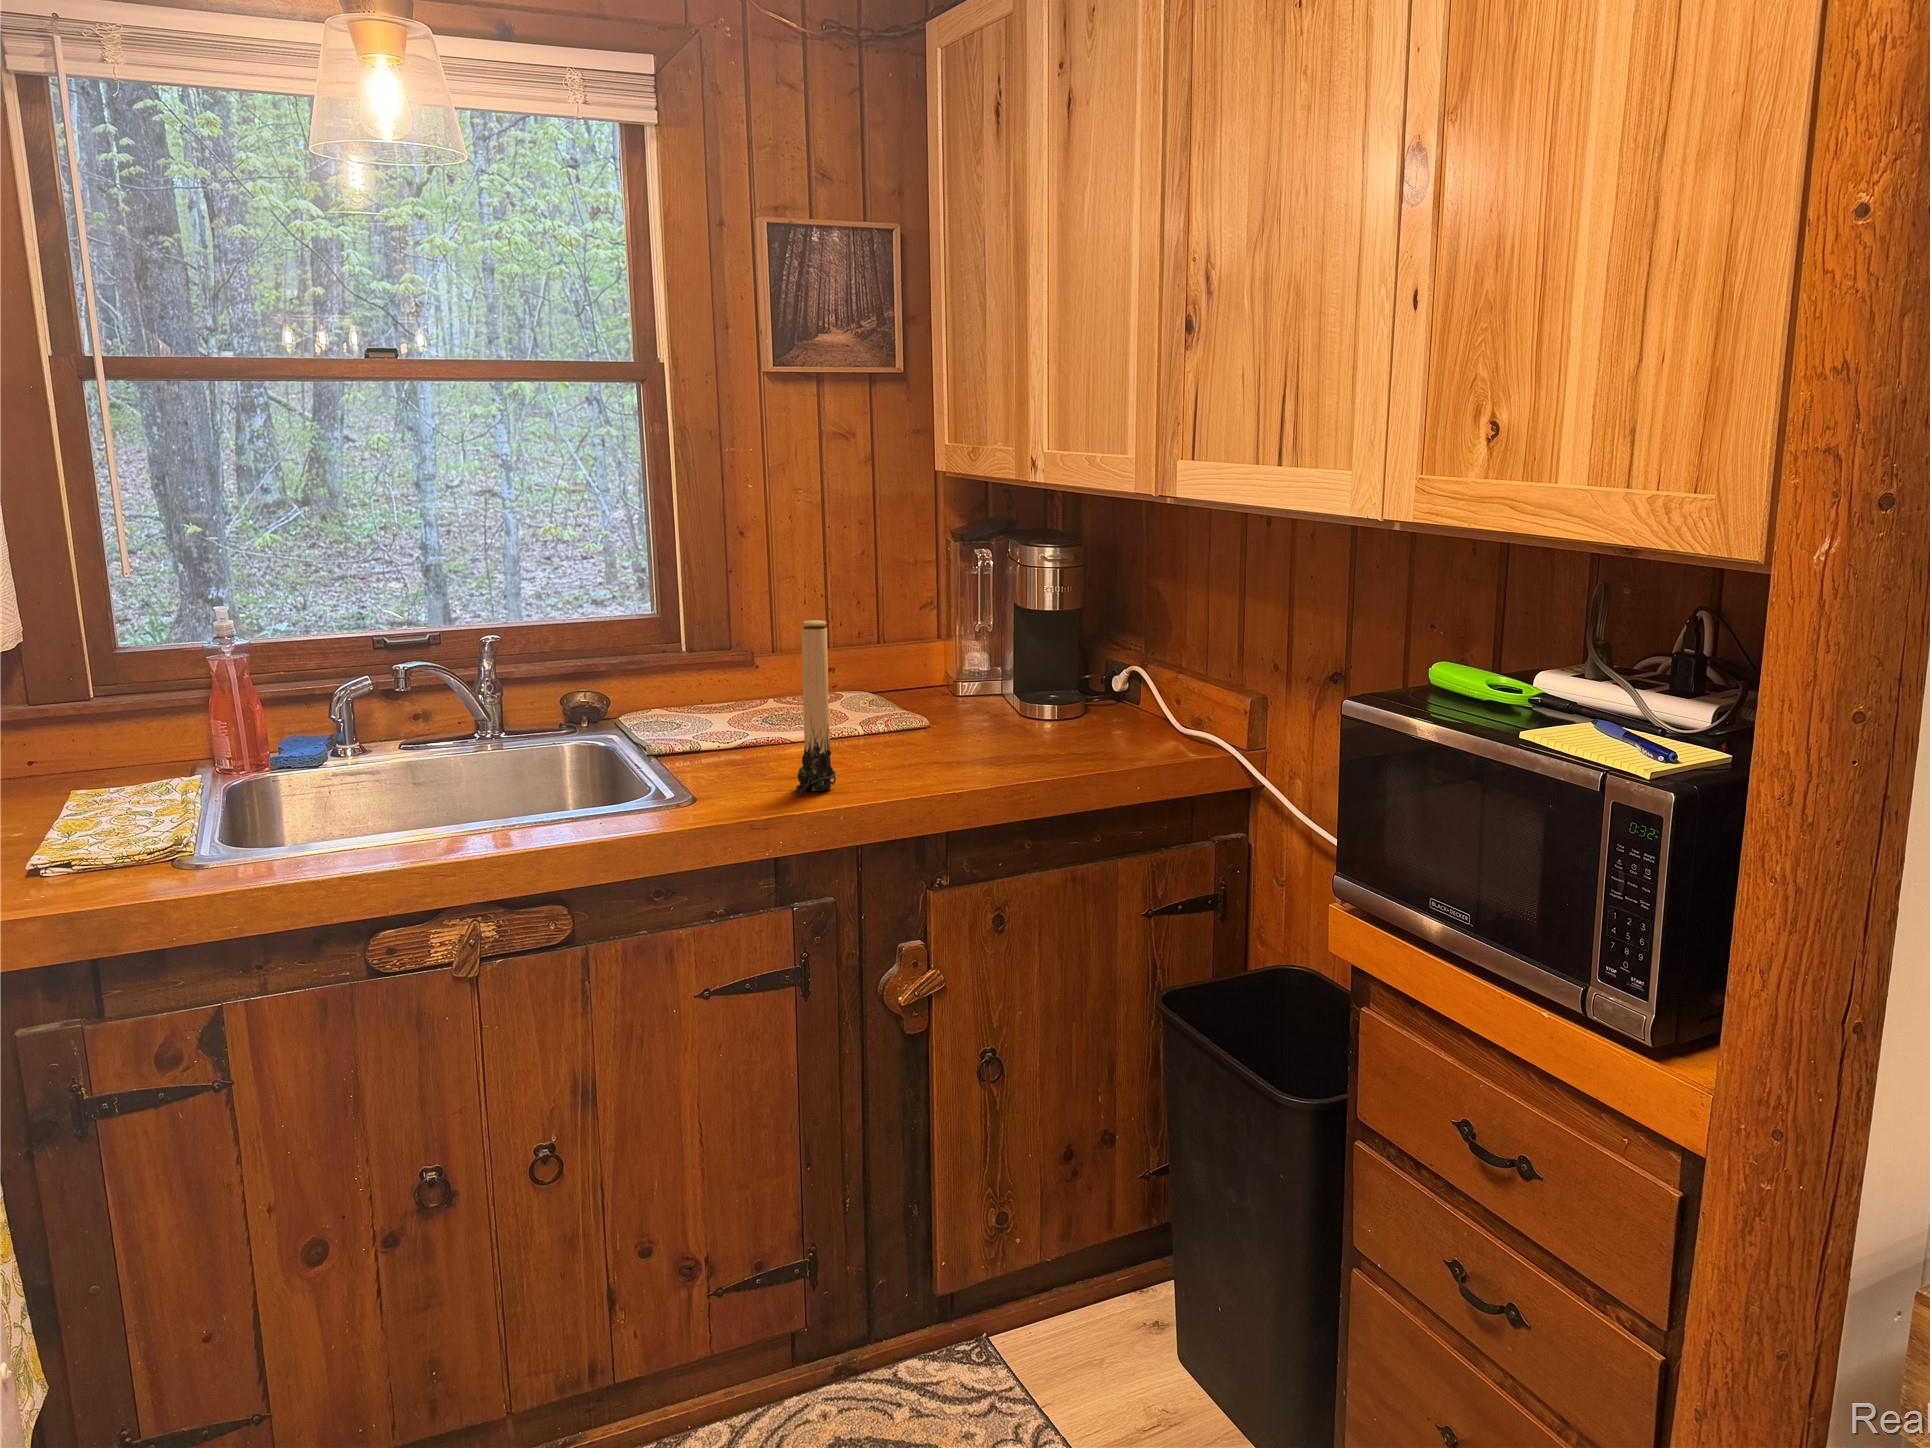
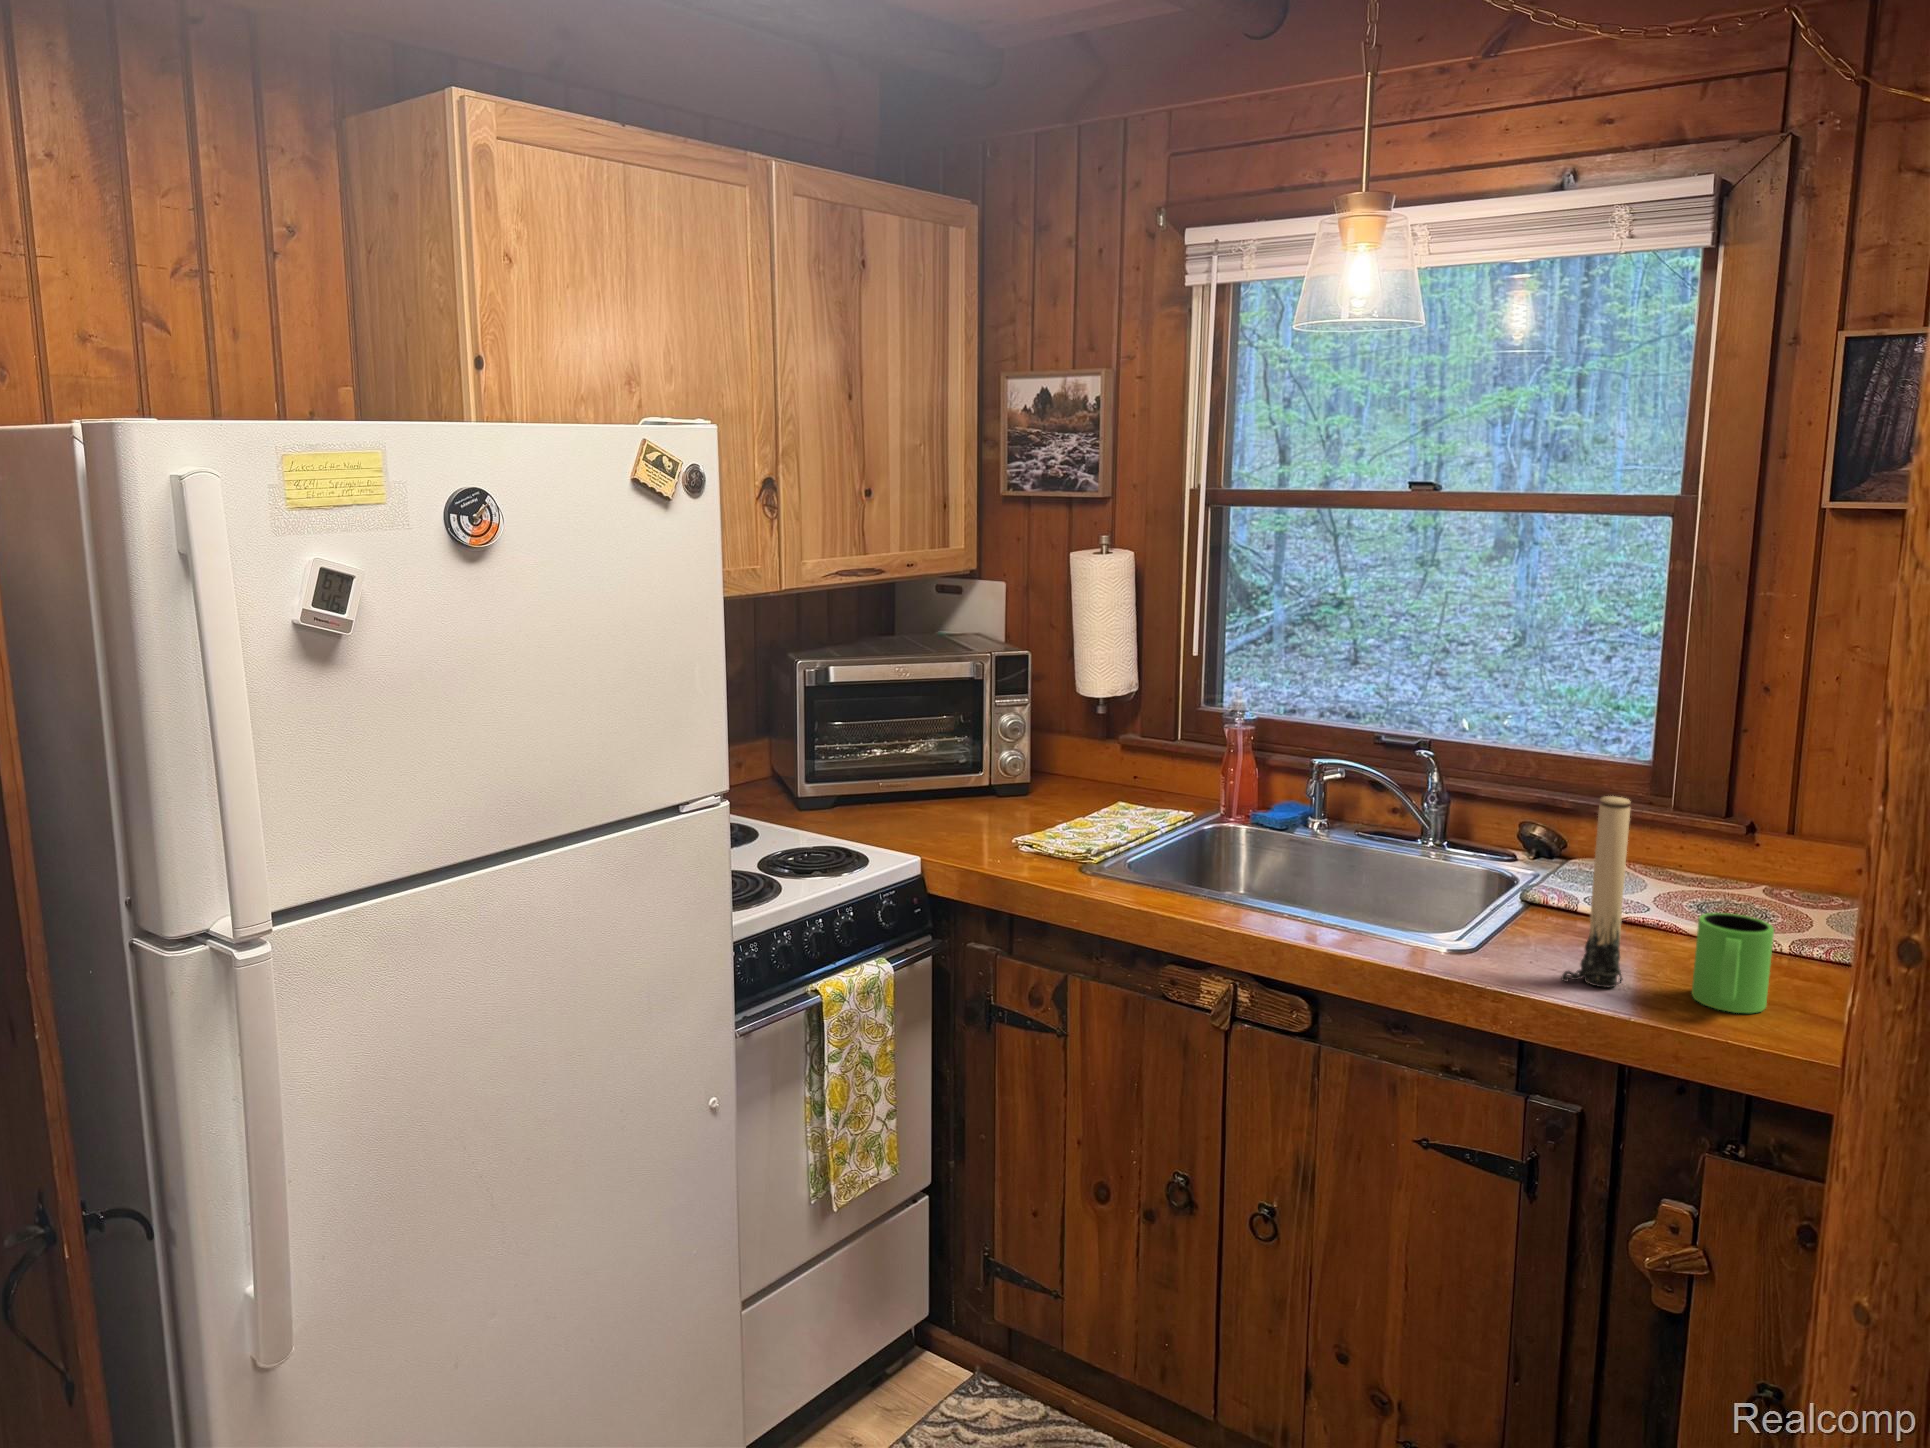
mug: none [872,700,929,778] -> present [1692,913,1774,1013]

